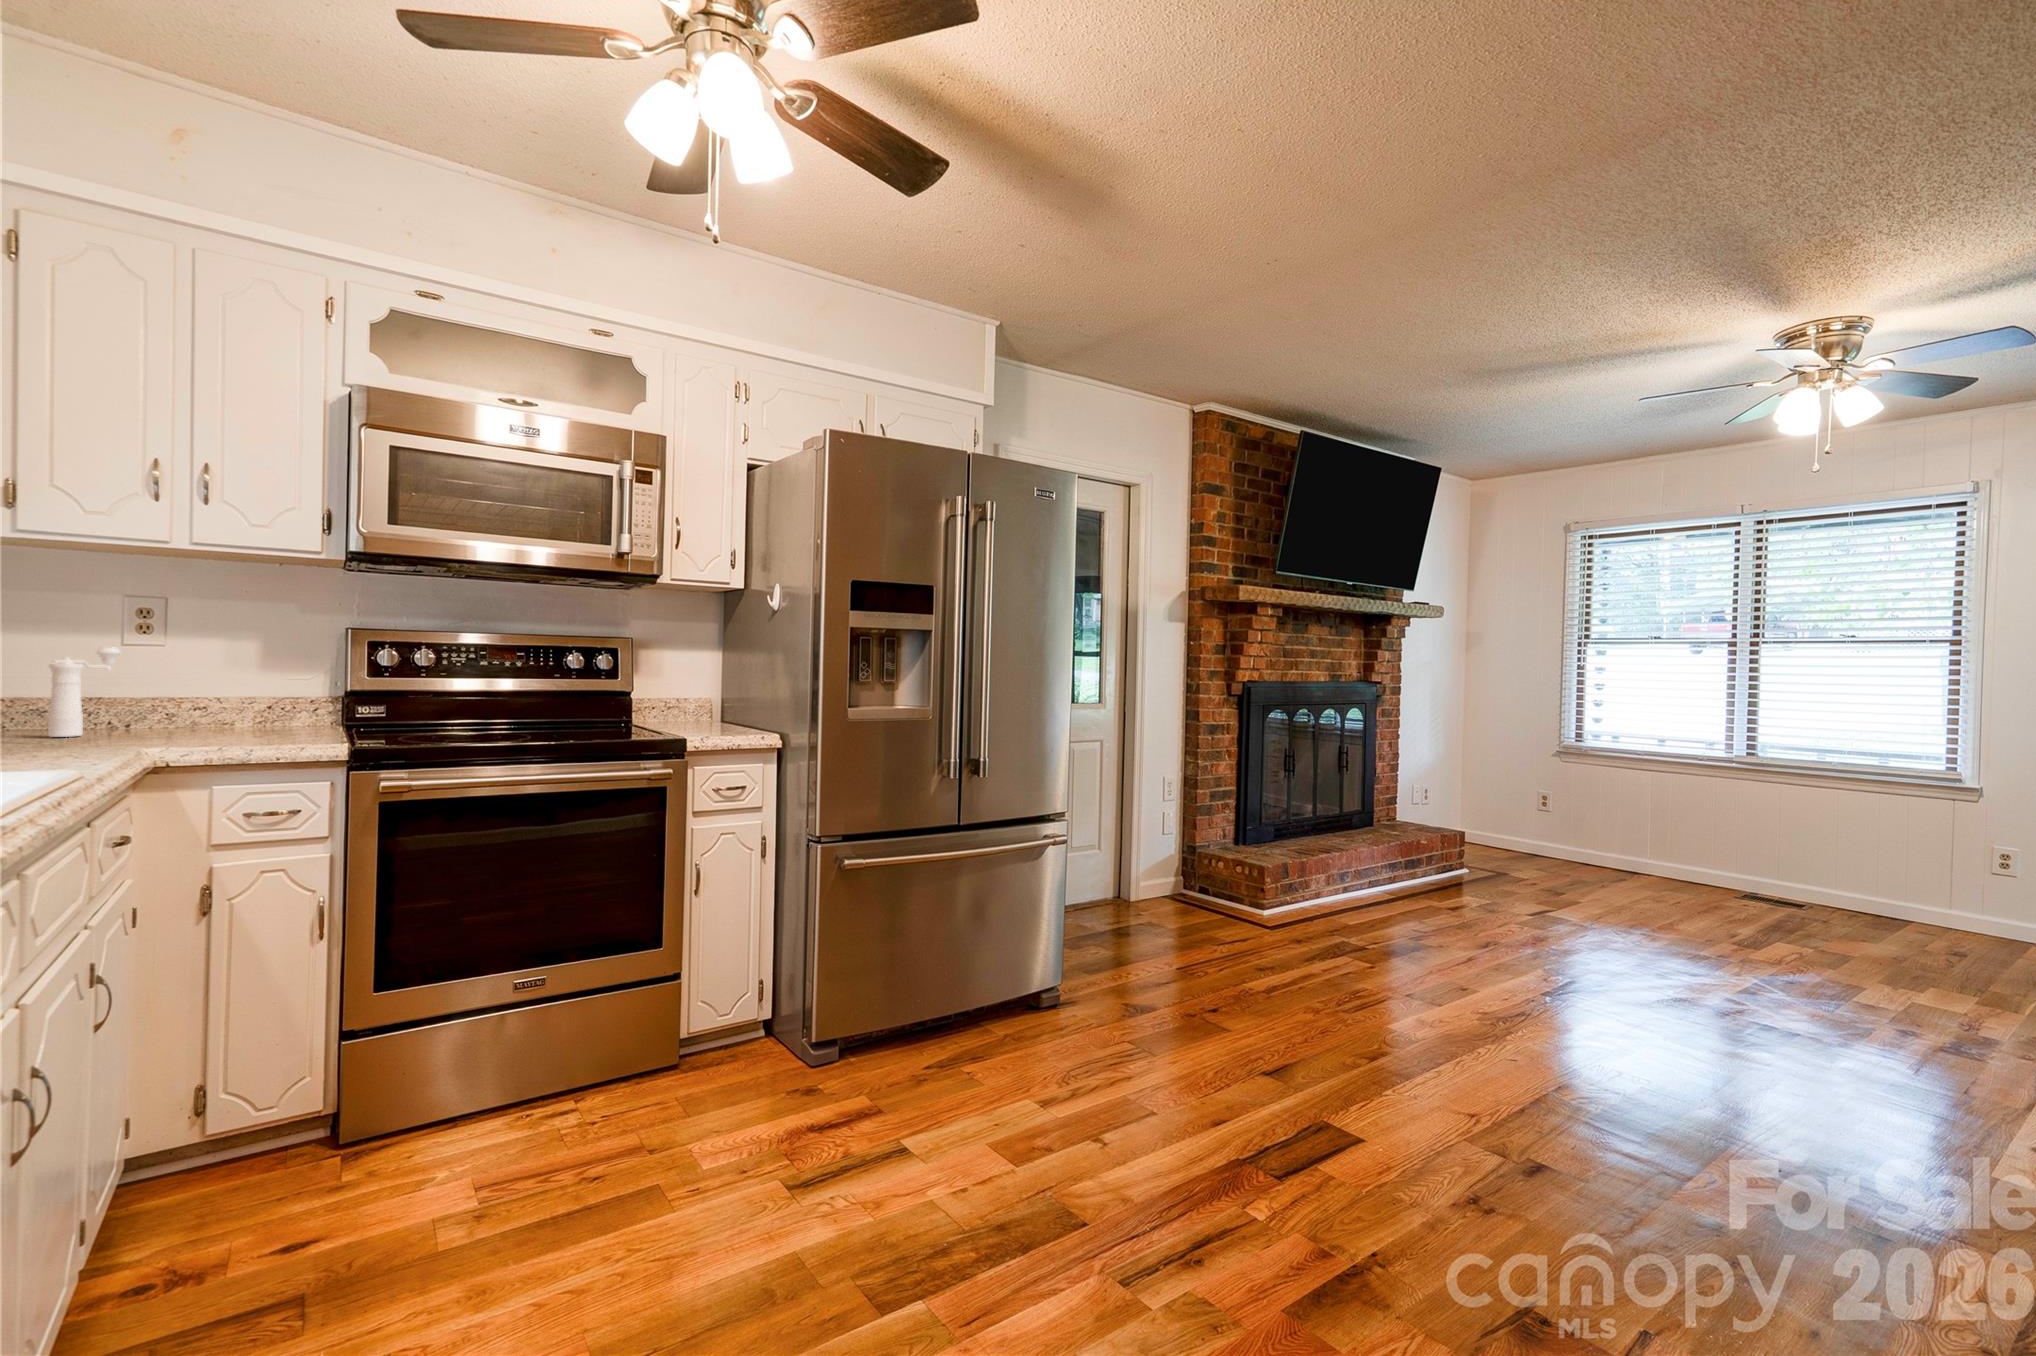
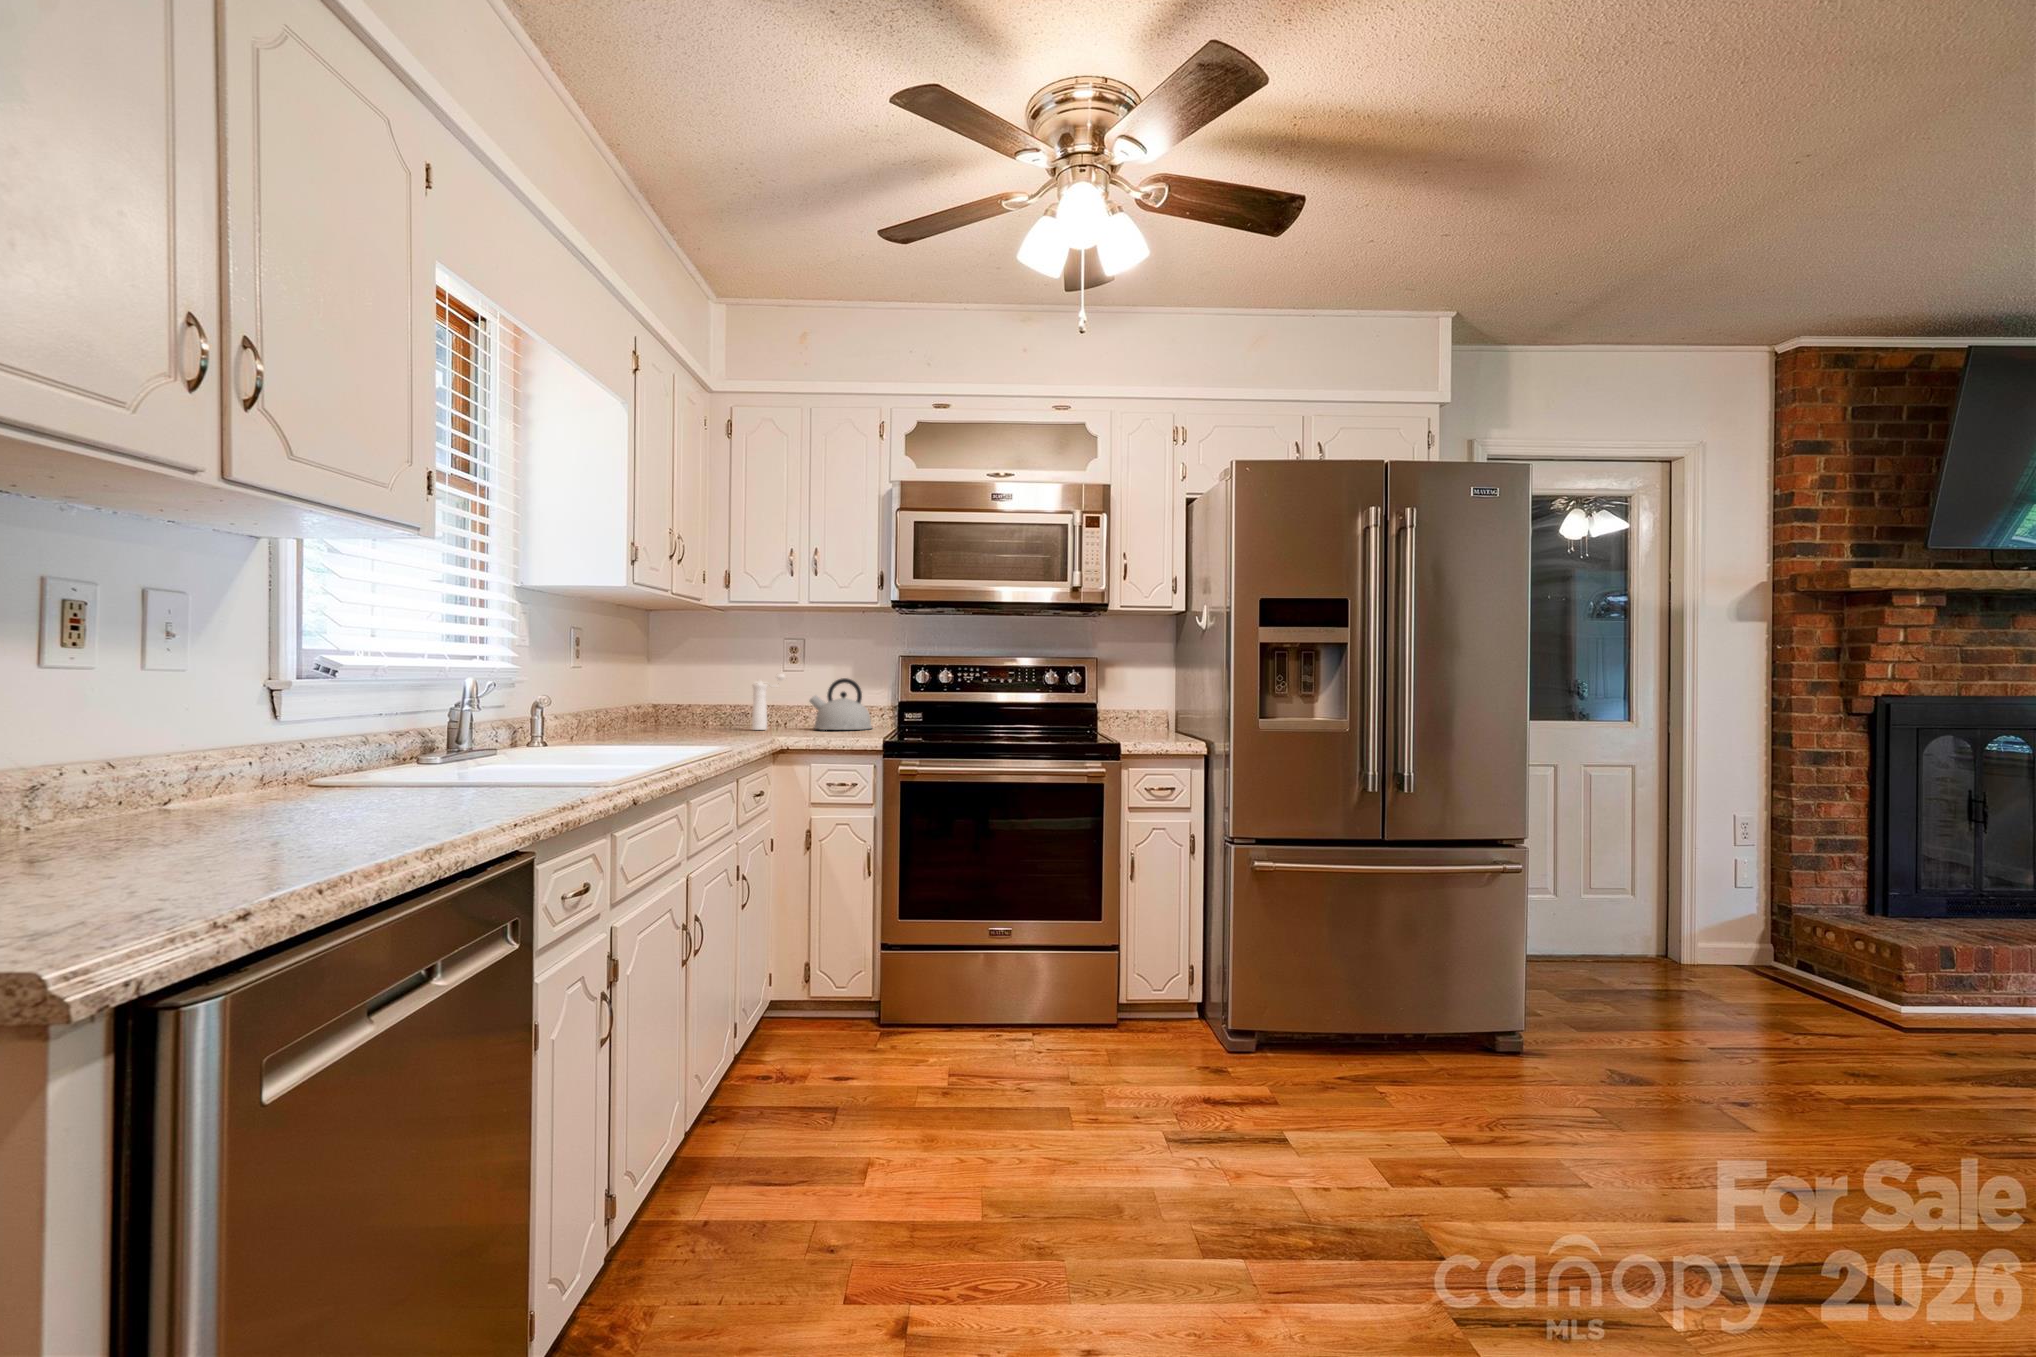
kettle: none [173,657,295,734] -> present [810,678,872,730]

